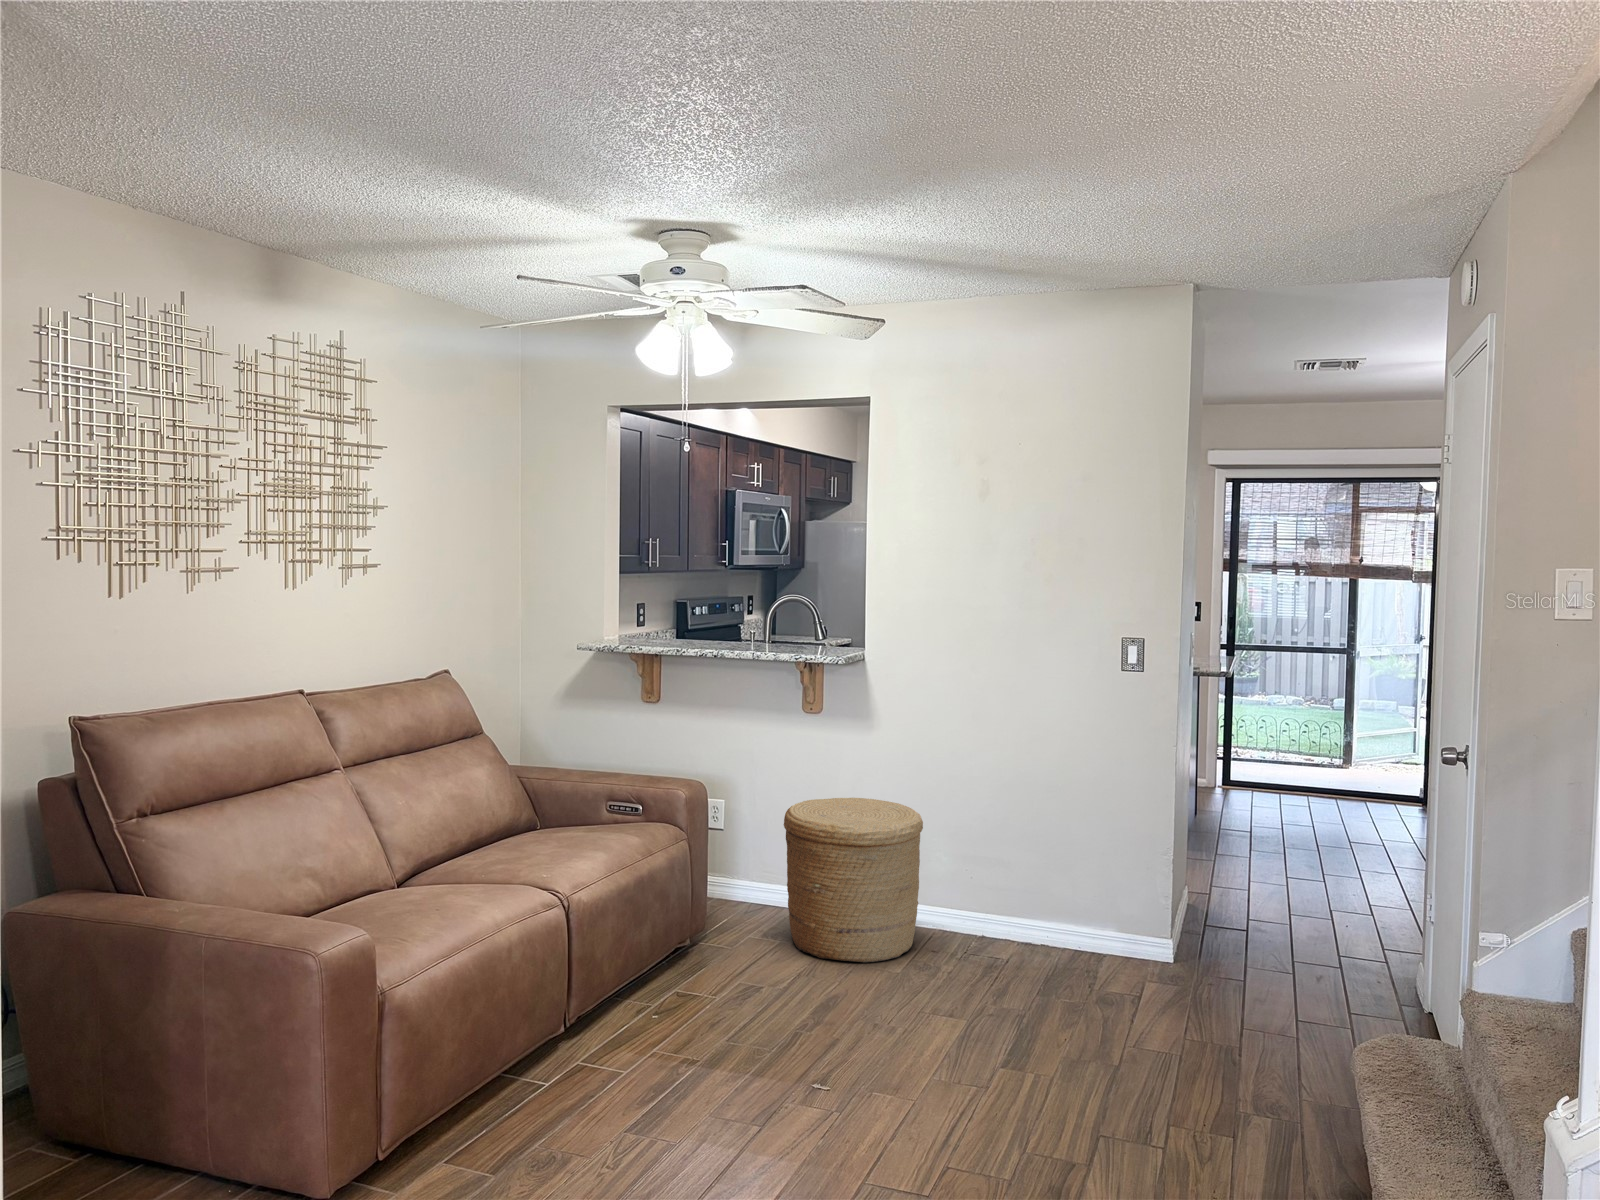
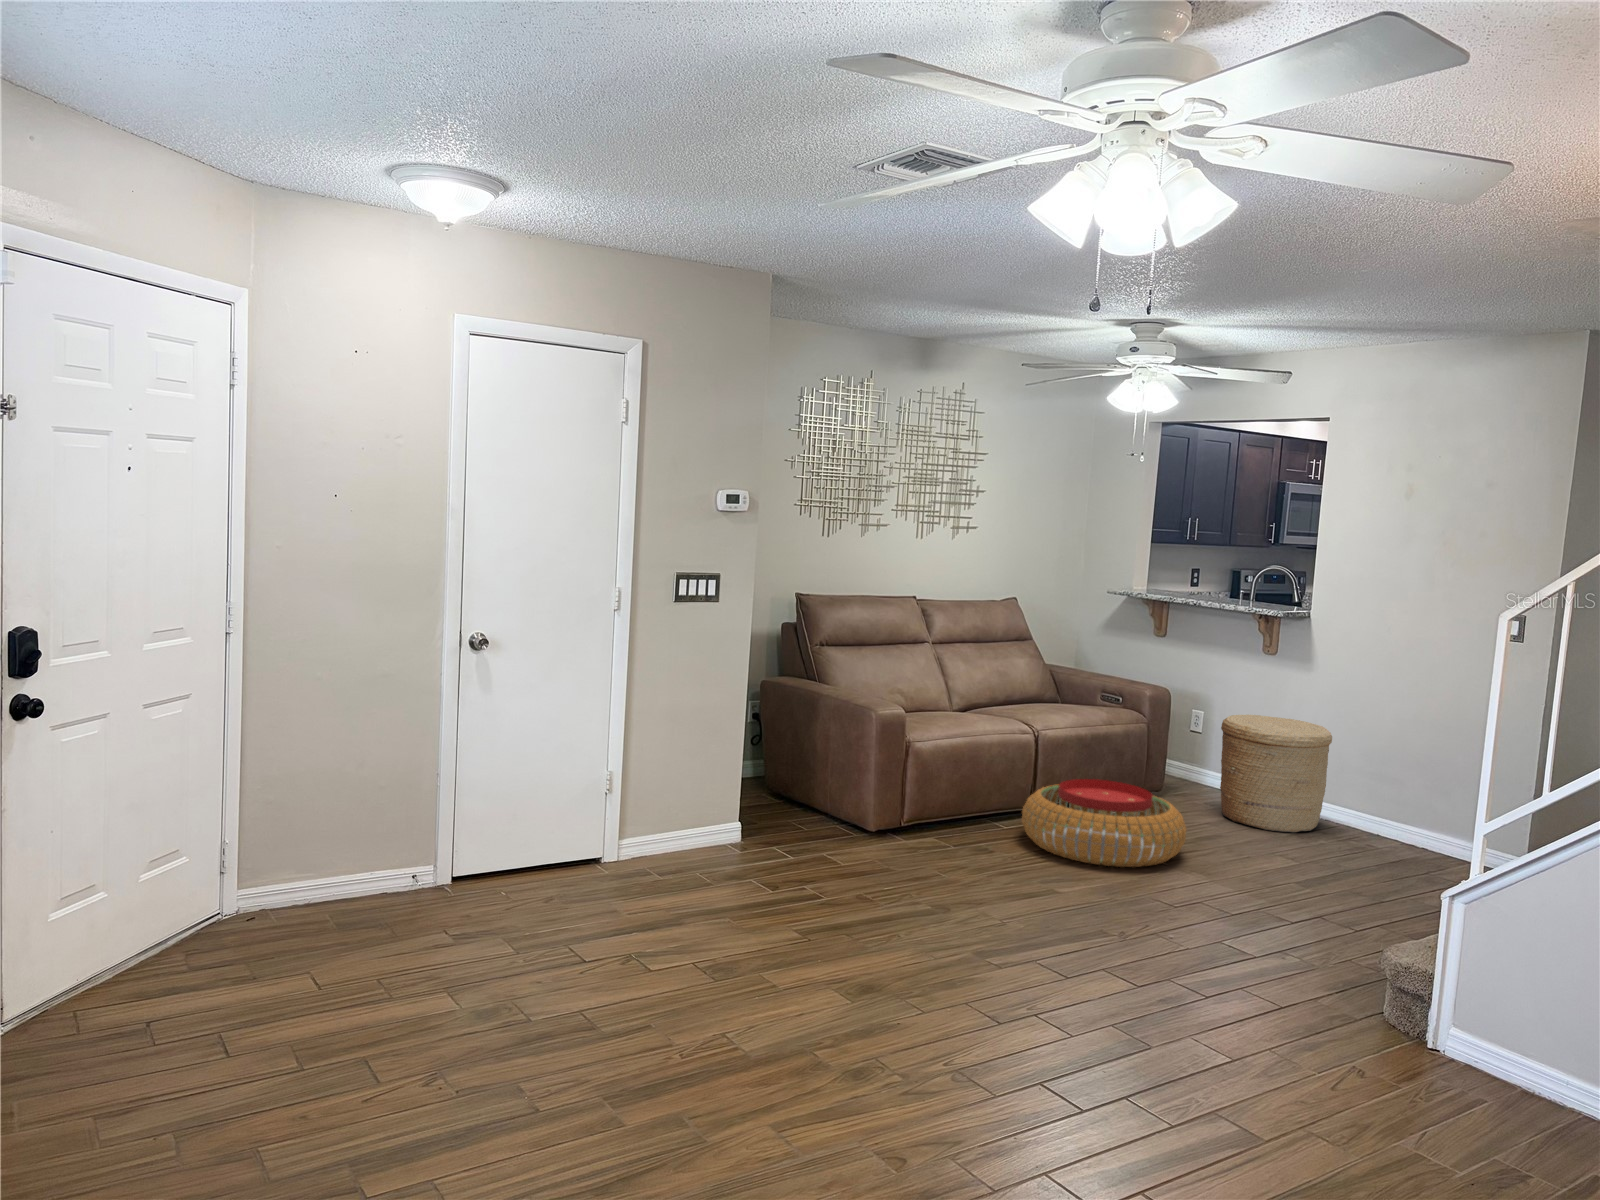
pouf: none [583,960,846,1133] -> present [1022,779,1187,867]

